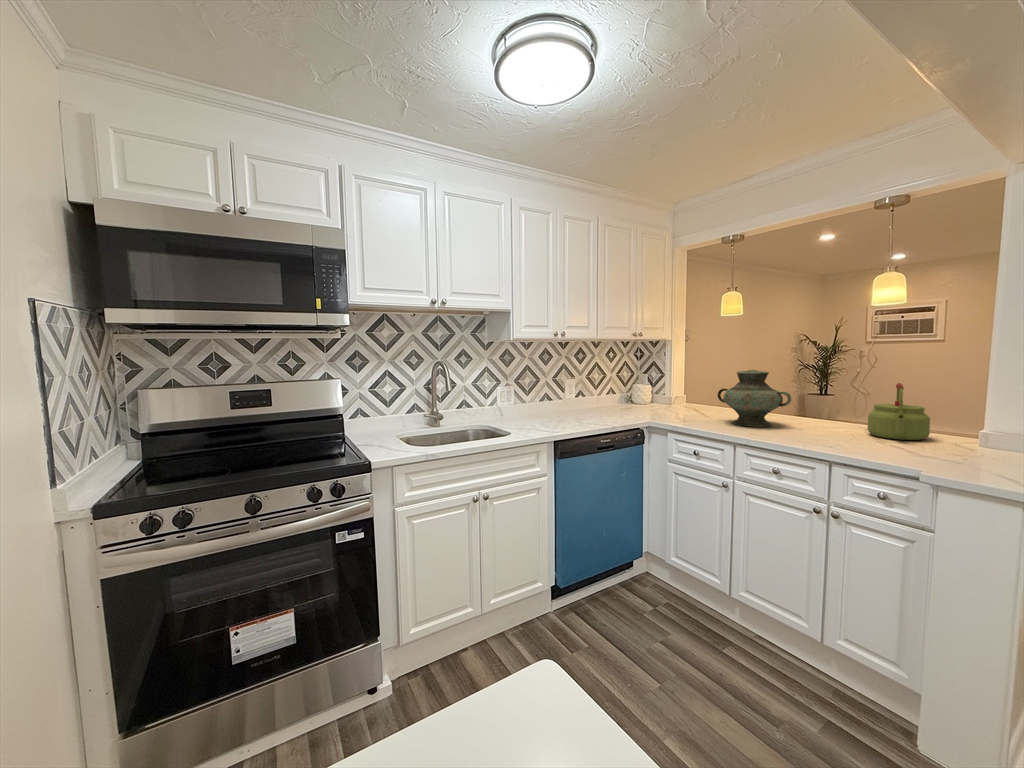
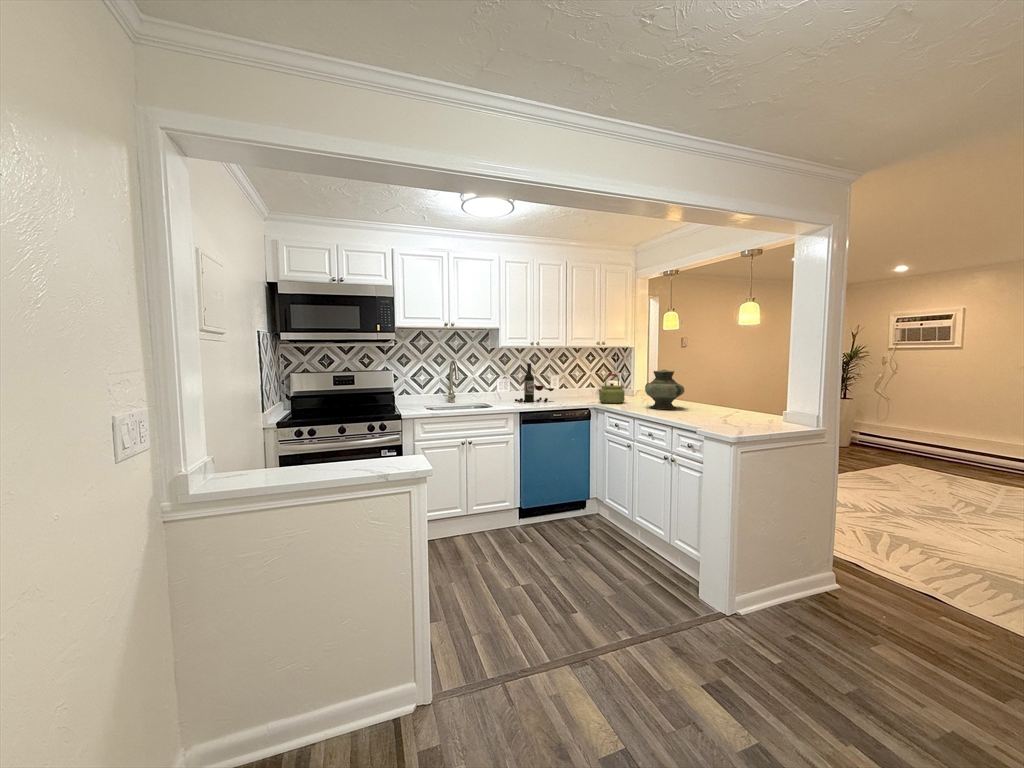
wine bottle: none [526,363,583,422] -> present [515,363,554,403]
kettle: present [867,383,930,440] -> present [599,374,624,403]

